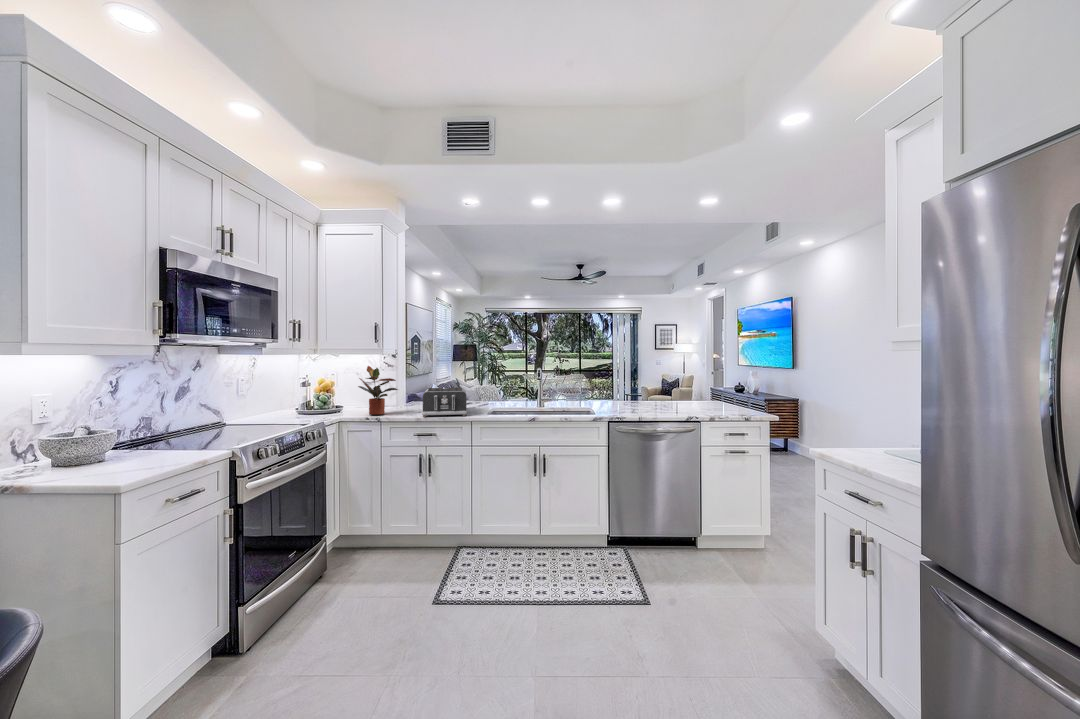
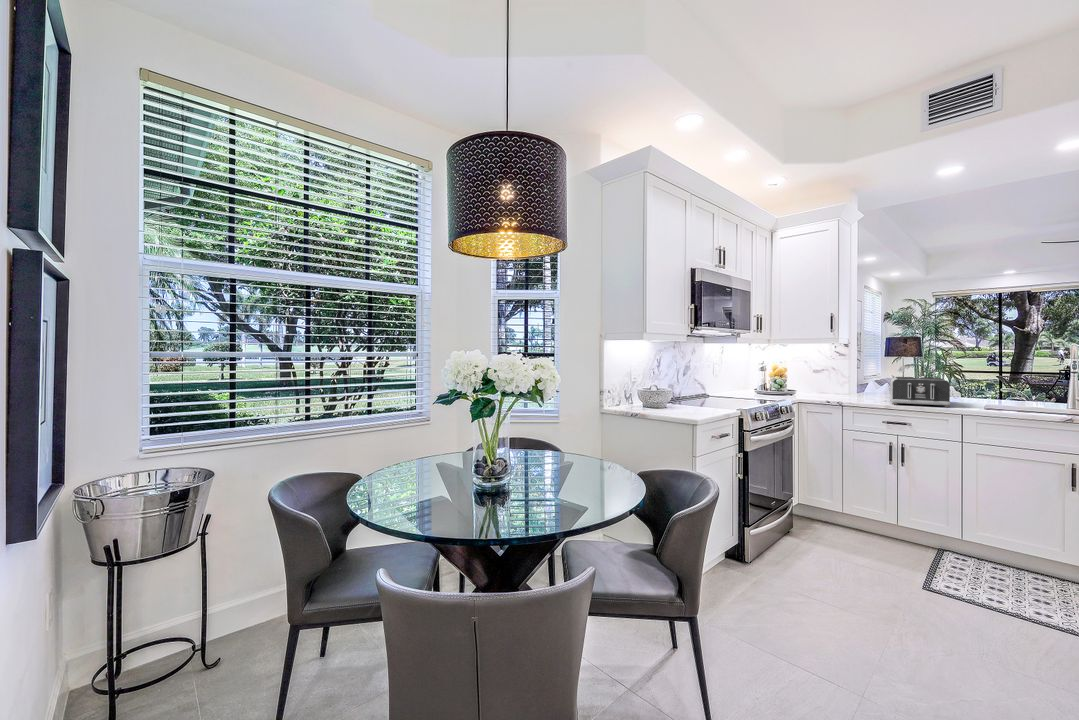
potted plant: present [358,366,398,415] -> none [817,353,861,400]

